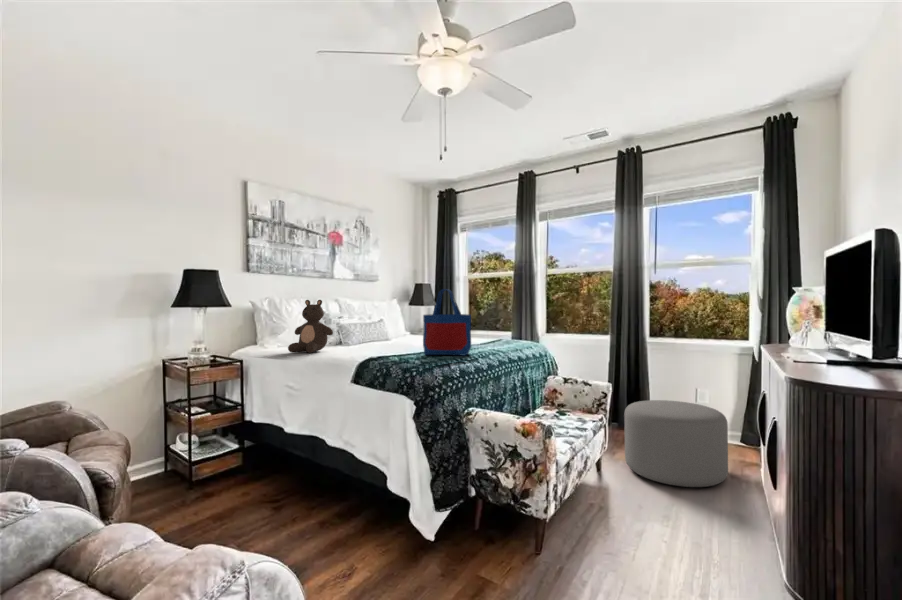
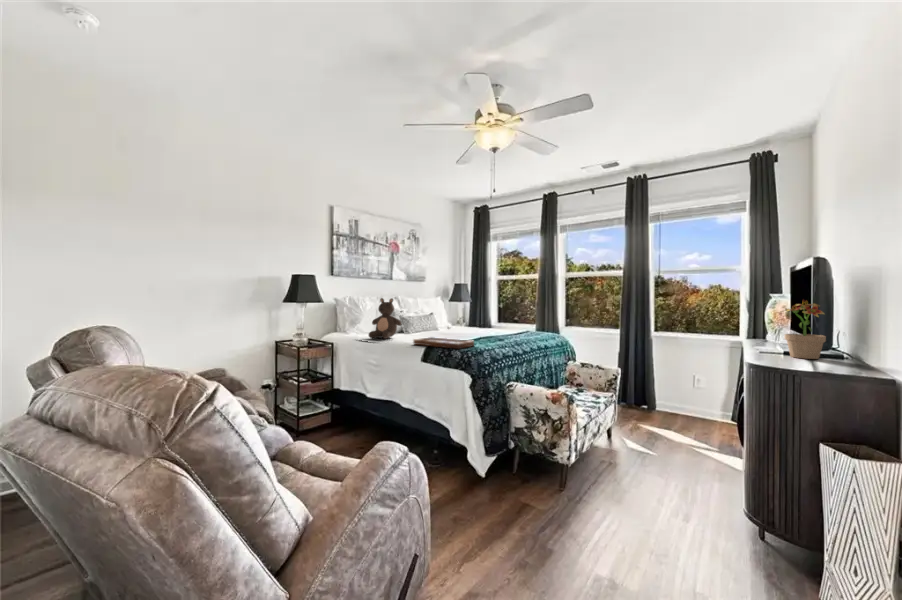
tote bag: present [423,289,471,356] -> none [472,292,510,343]
potted plant: none [816,290,877,369] -> present [785,301,826,359]
tray: none [342,335,423,364] -> present [413,327,474,349]
ottoman: present [624,400,728,487] -> none [629,381,713,449]

